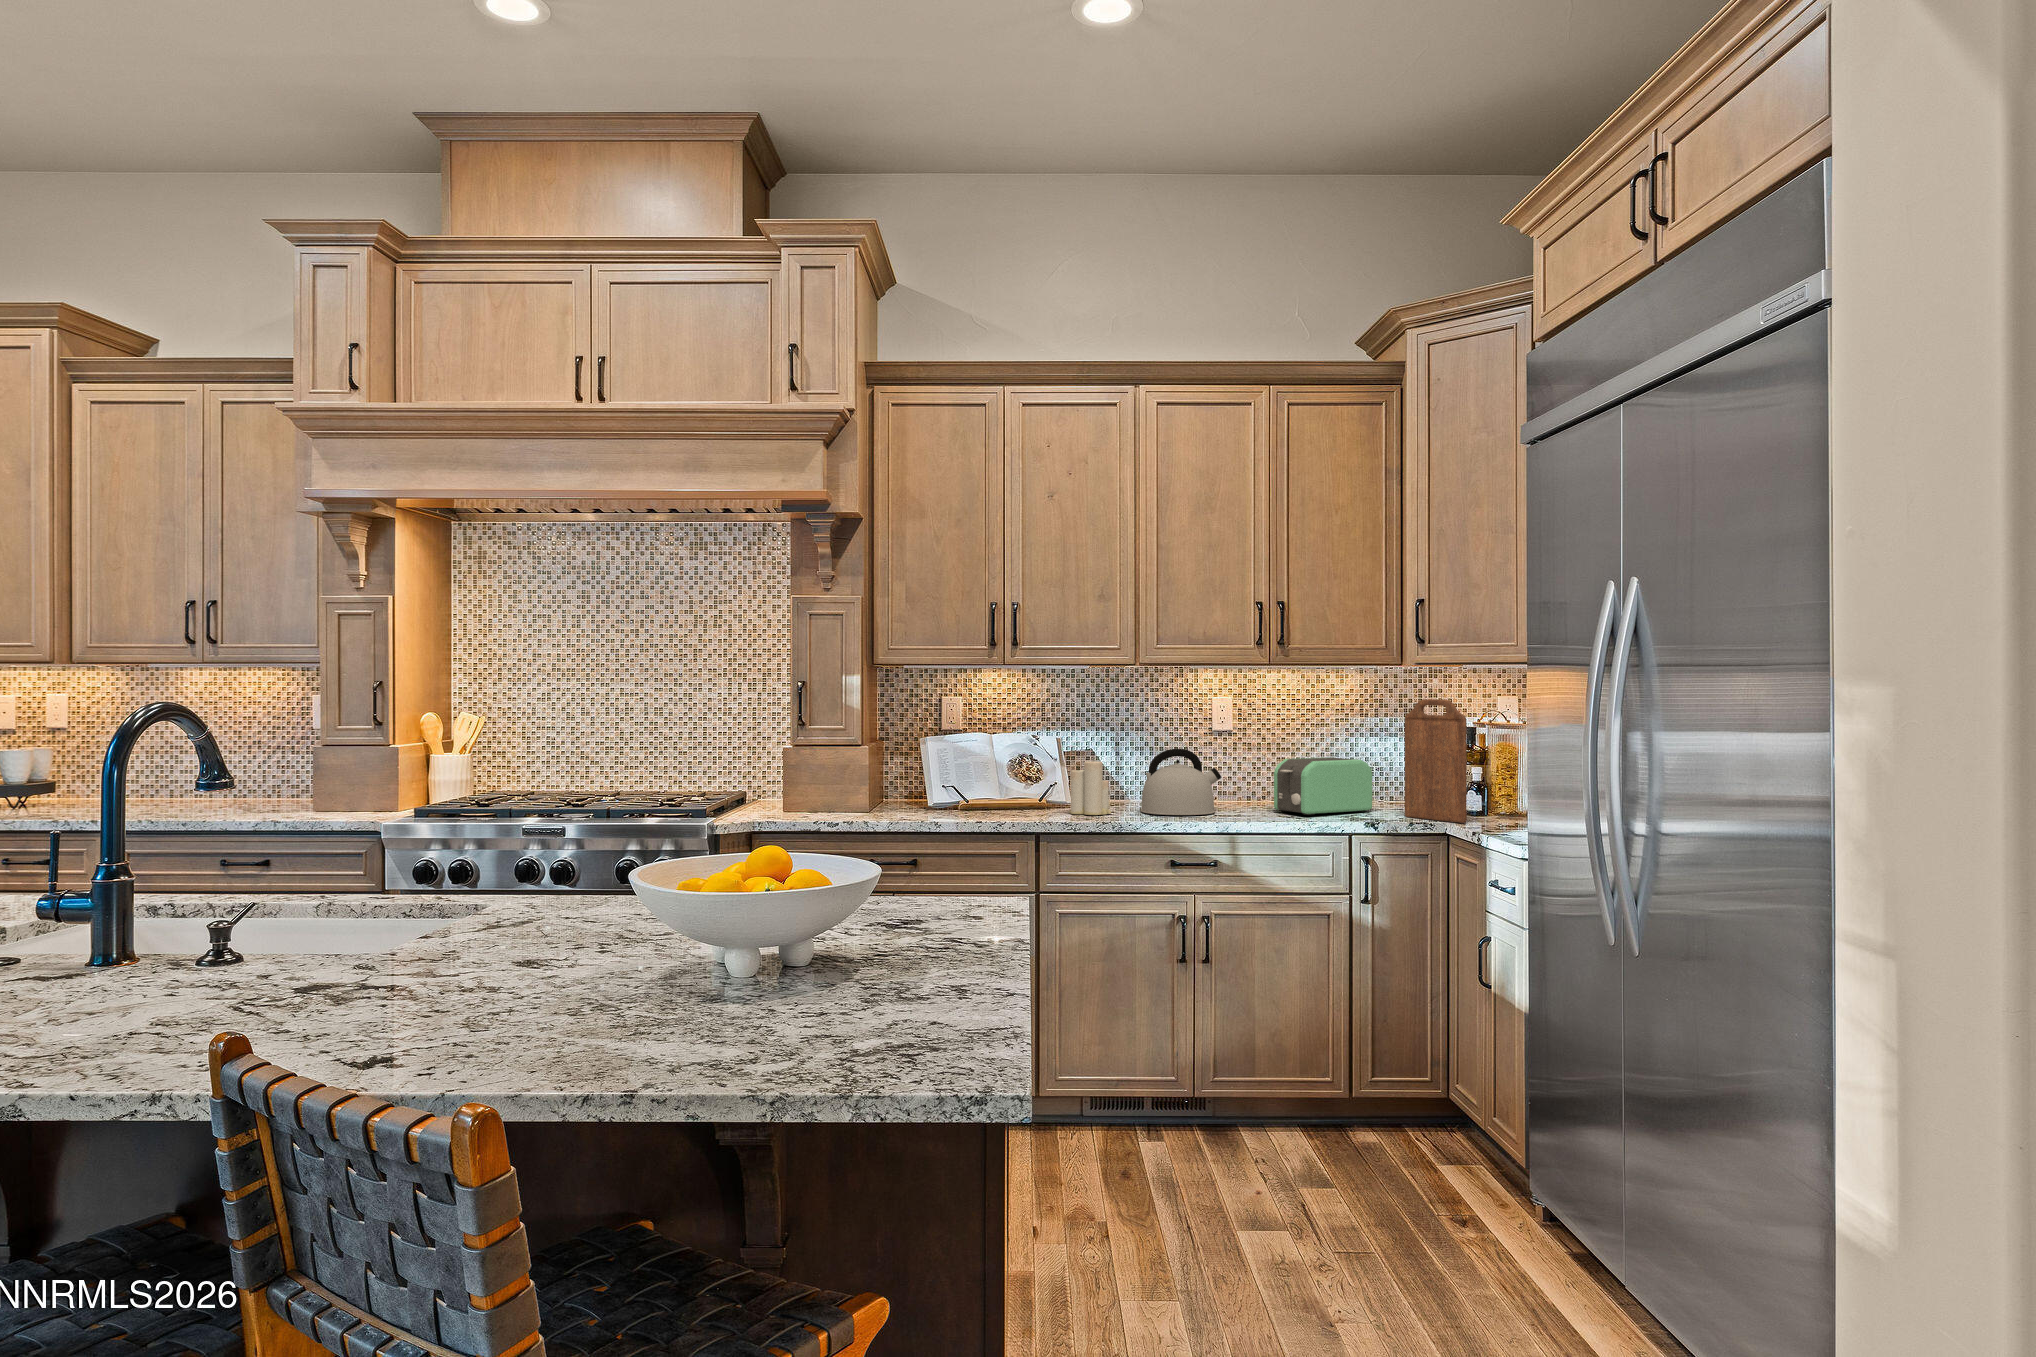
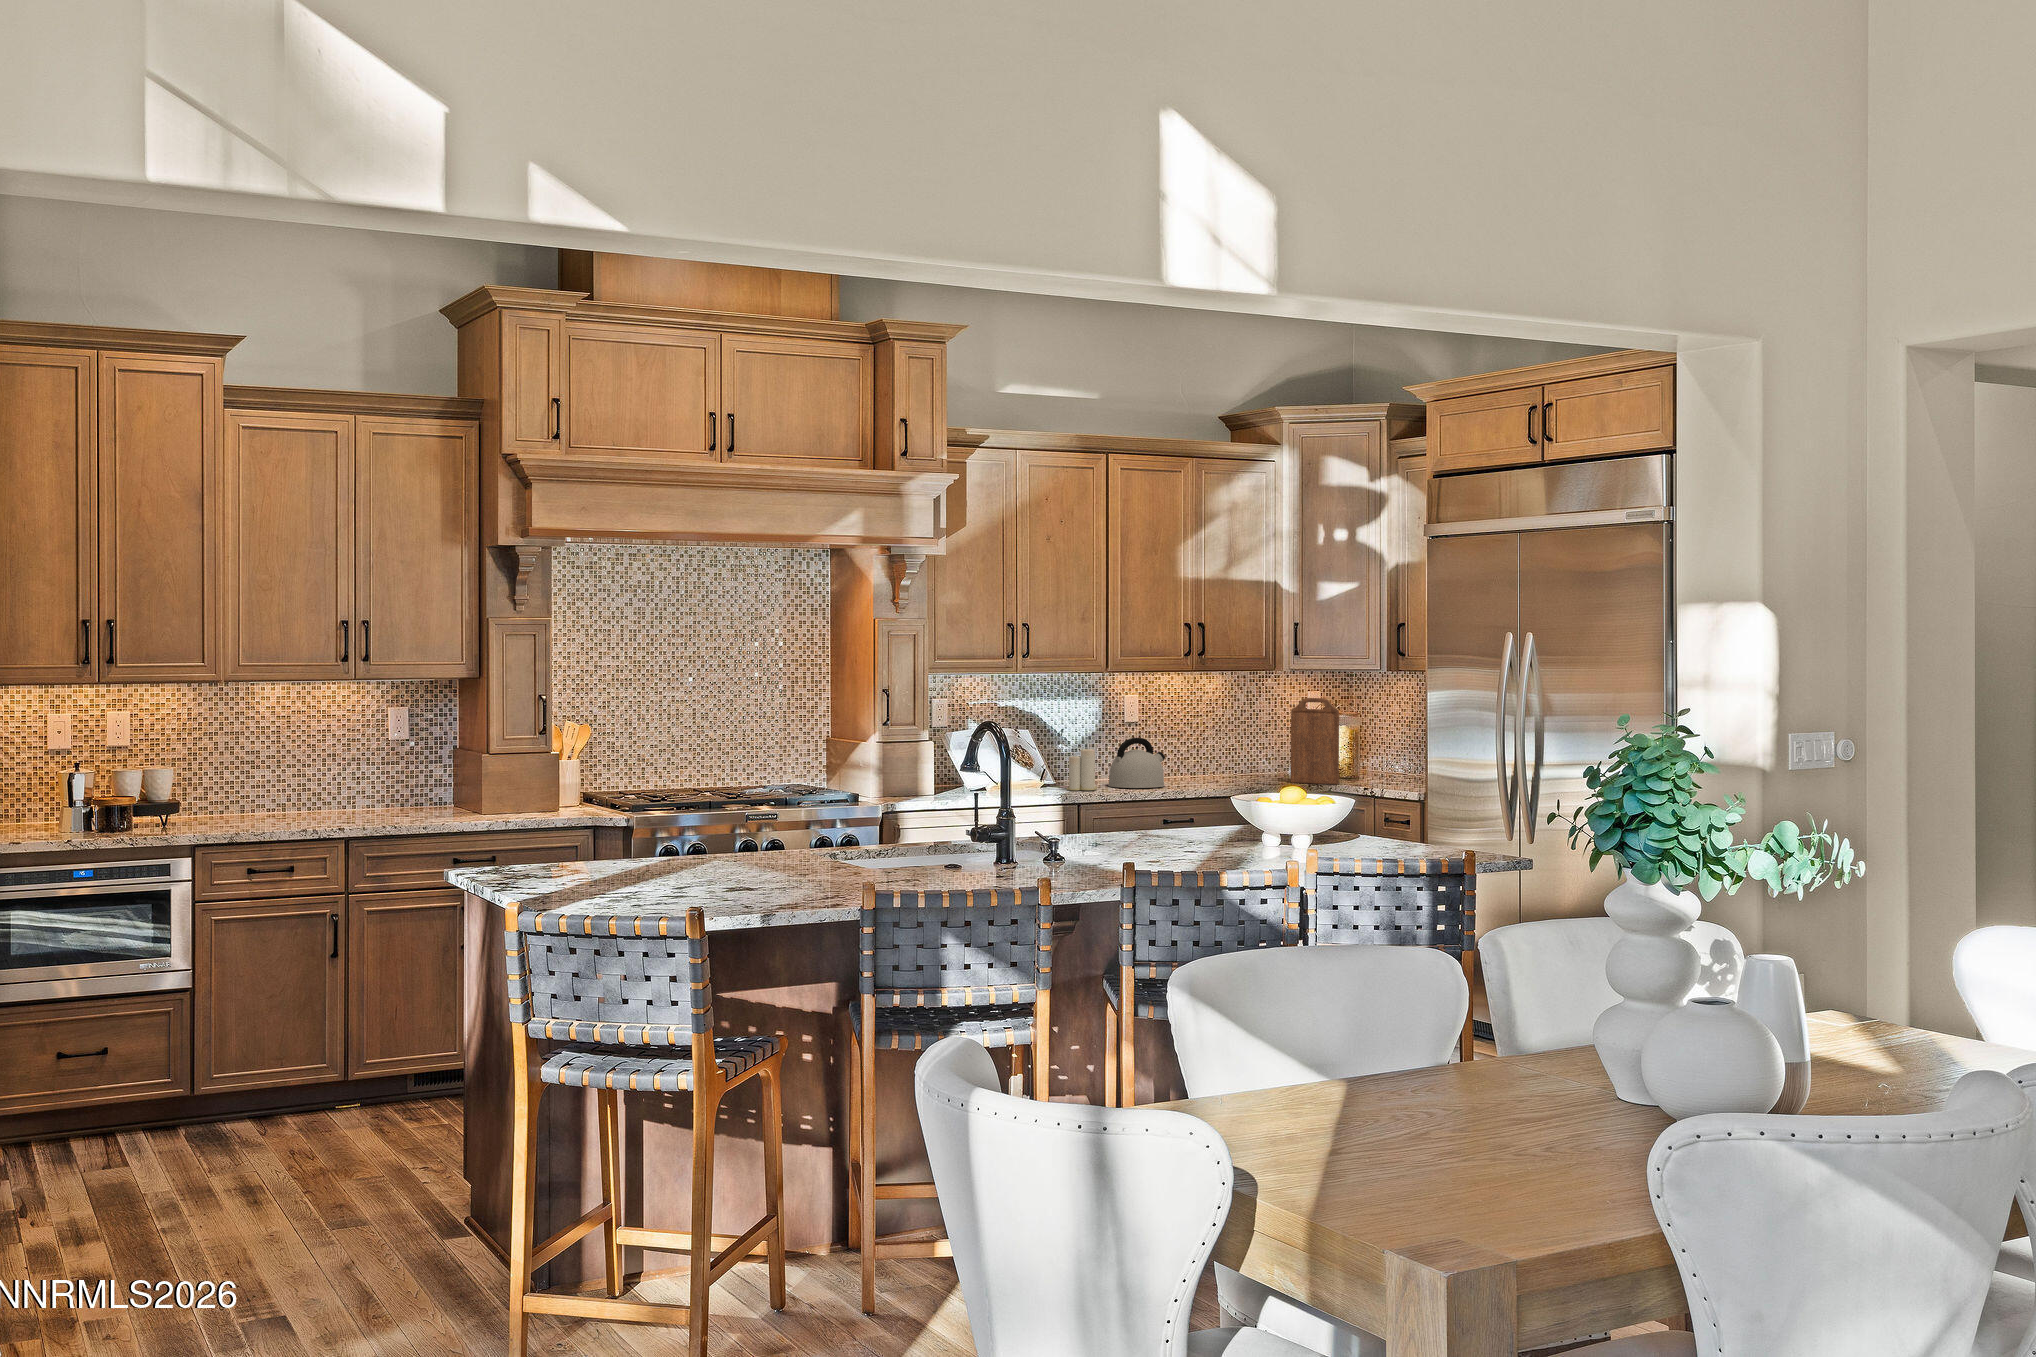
toaster: present [1274,757,1372,815] -> none [1200,741,1262,784]

